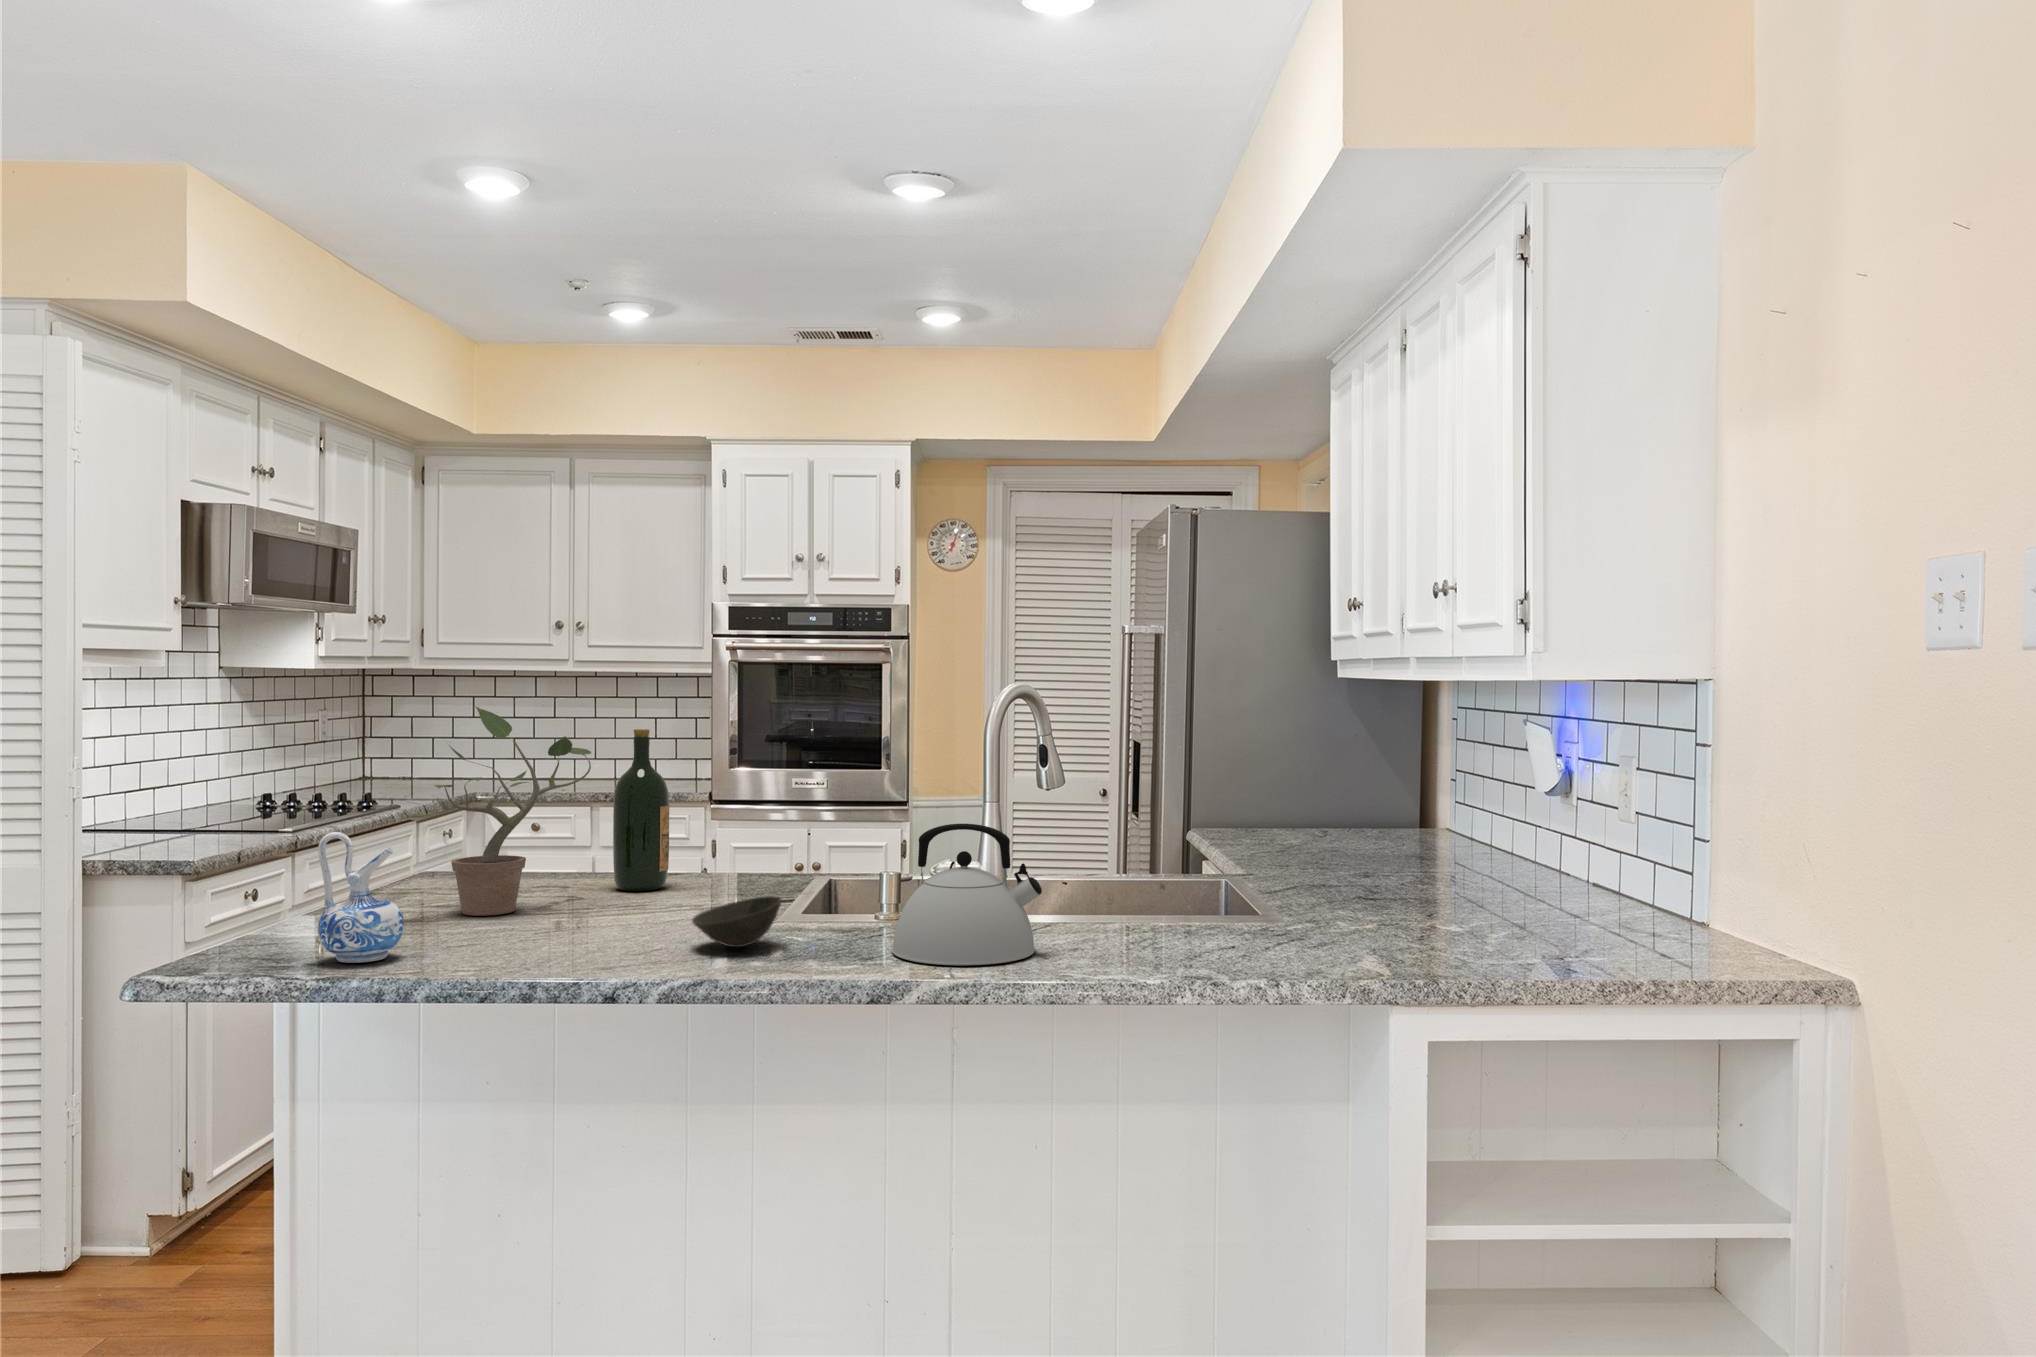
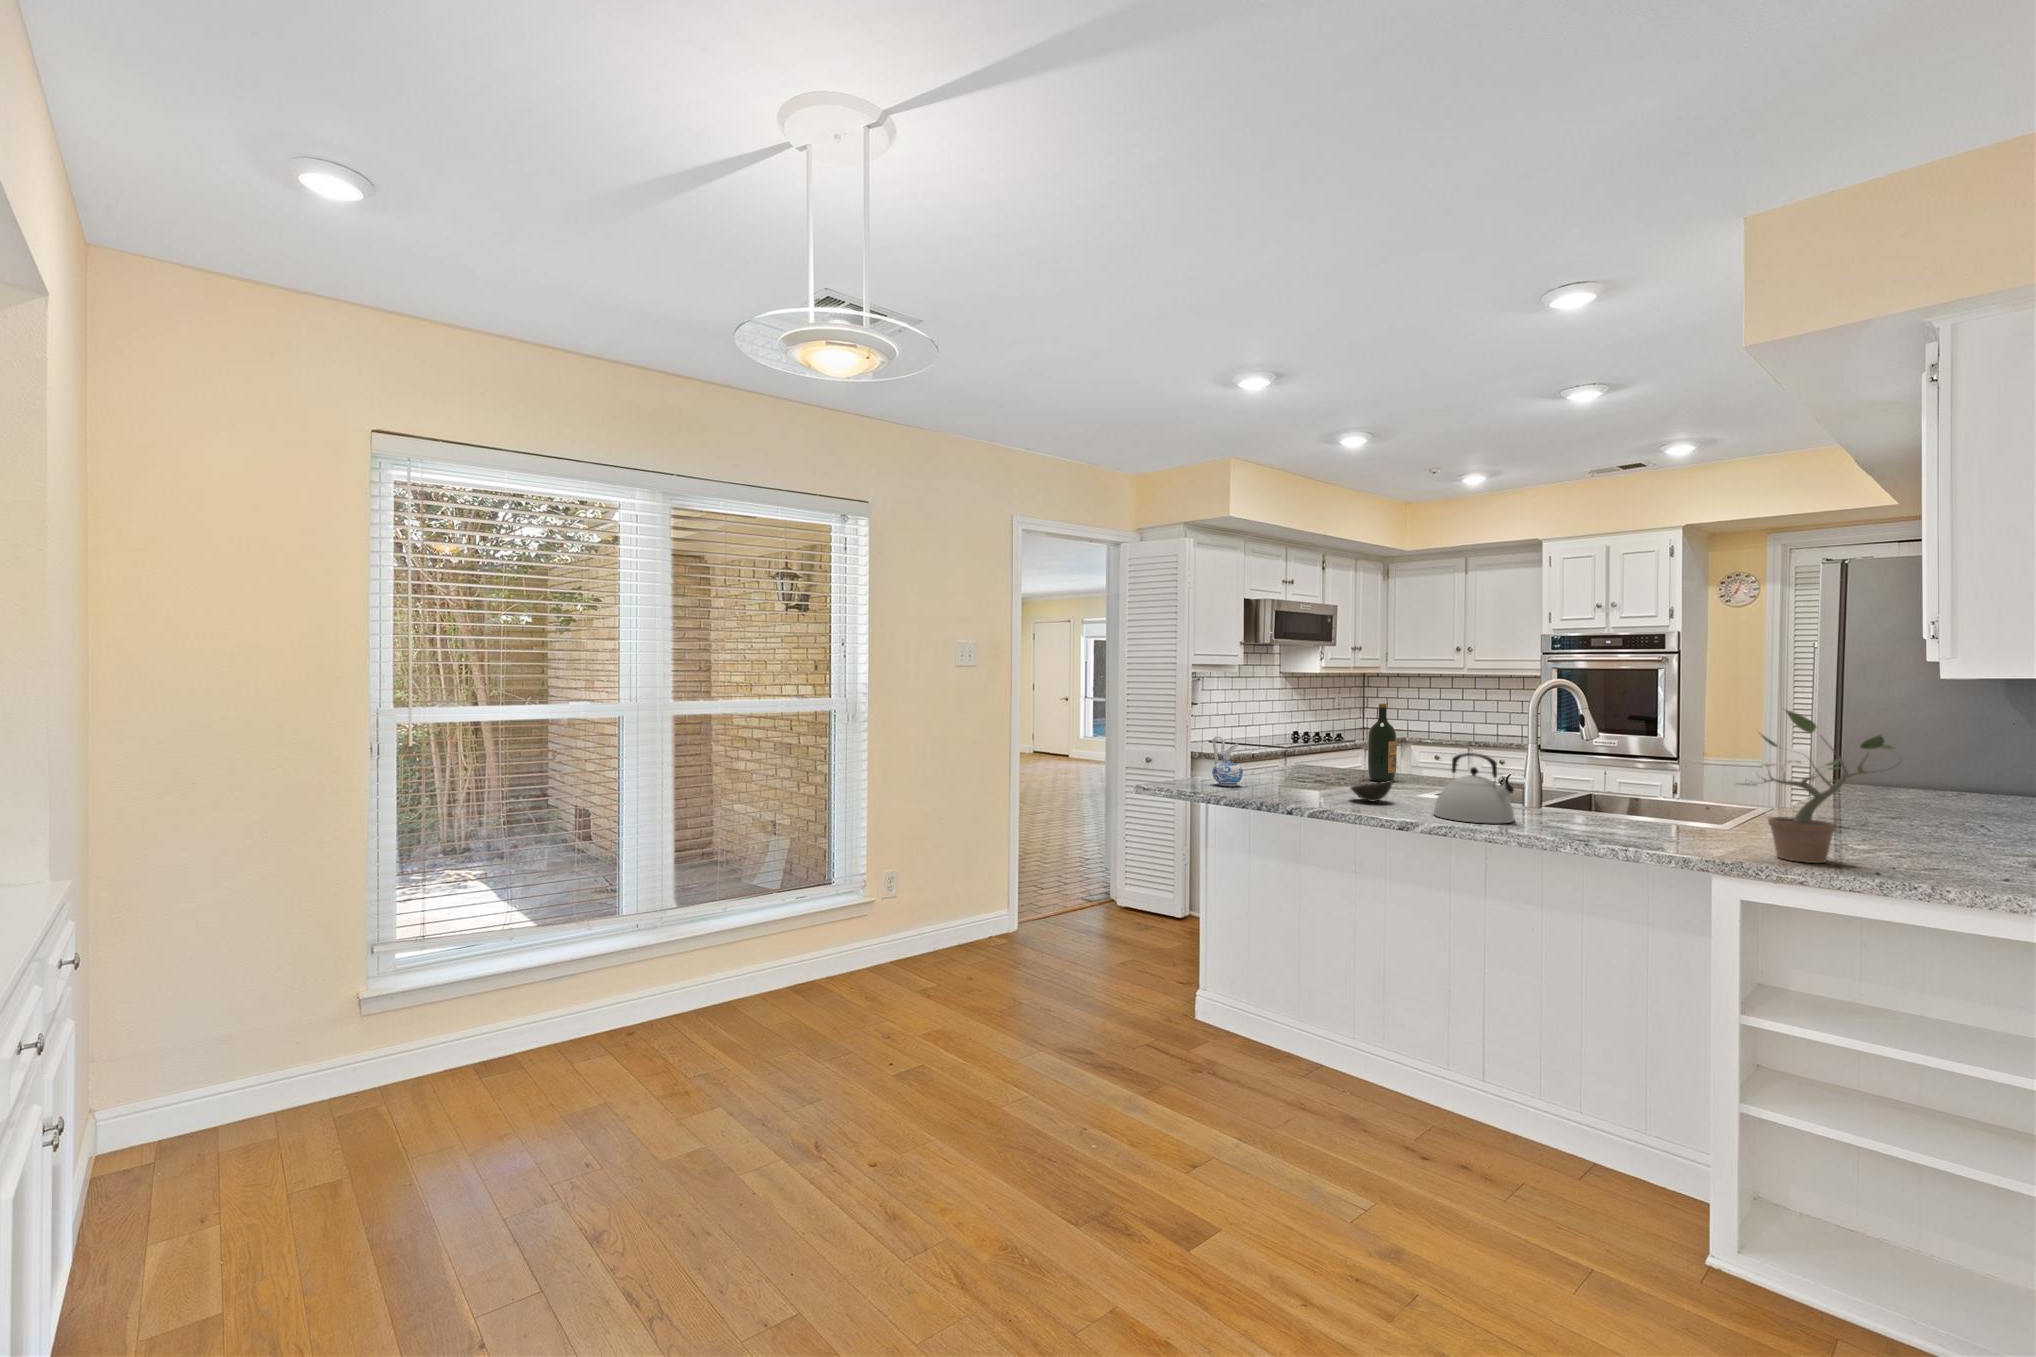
potted plant: present [406,706,591,916] -> present [1743,710,1901,863]

